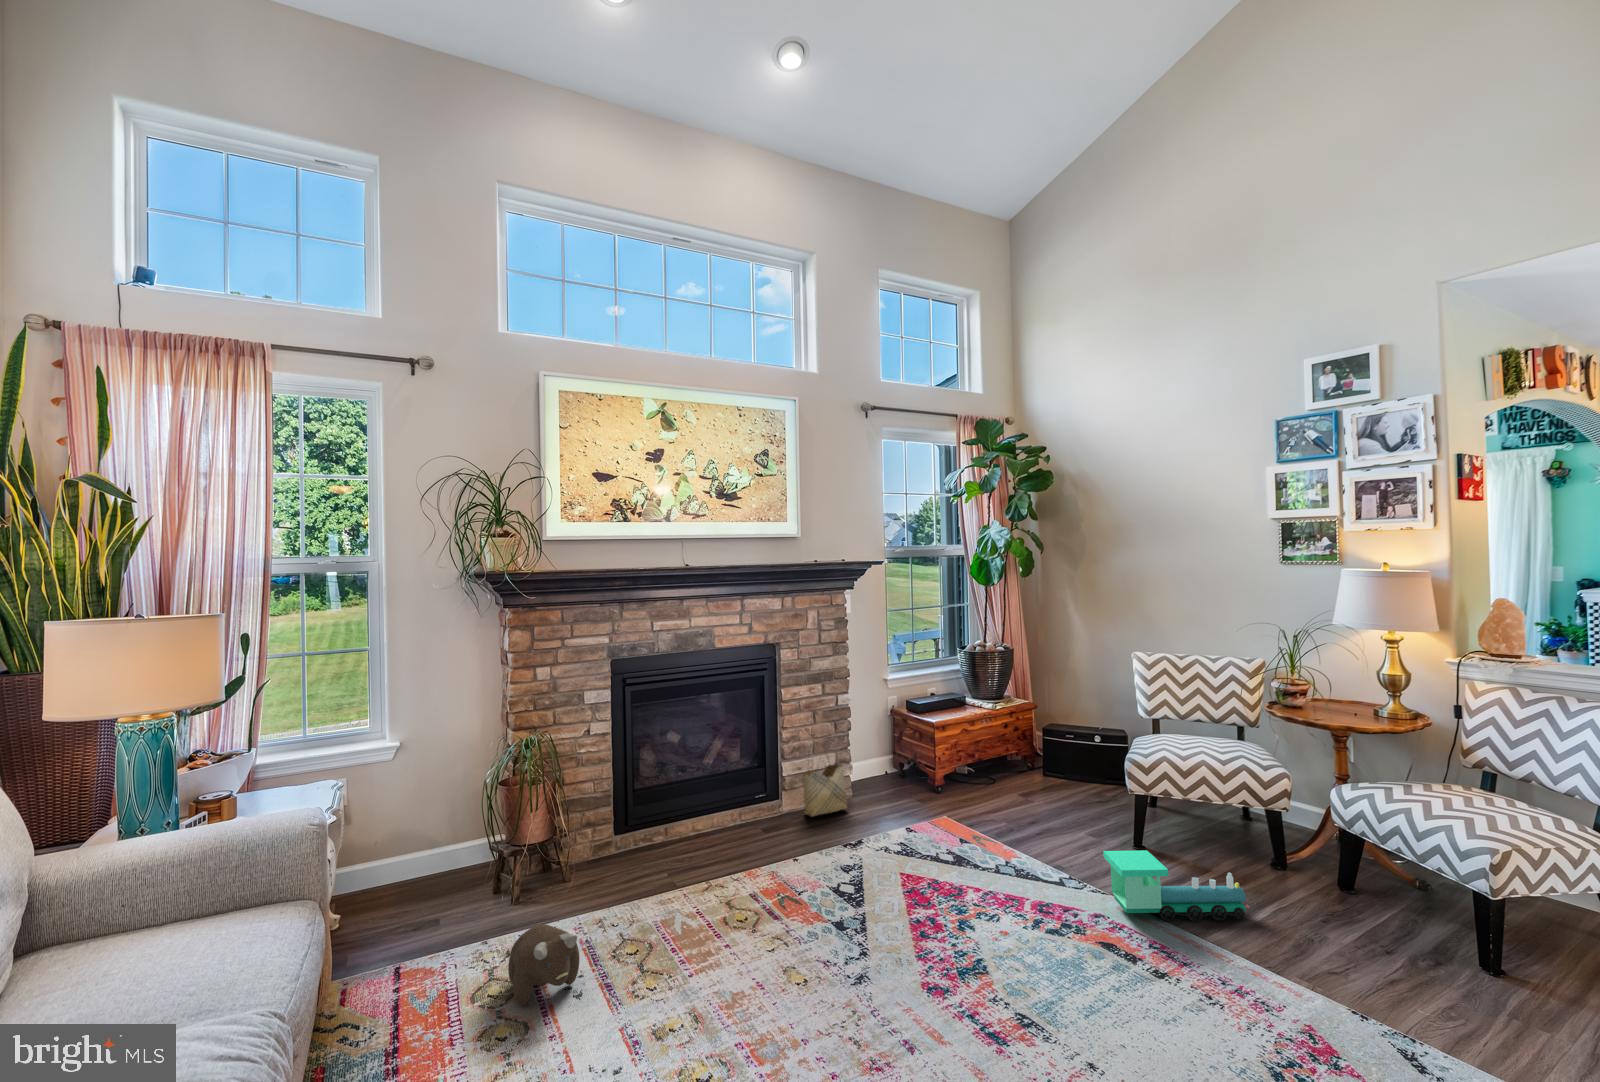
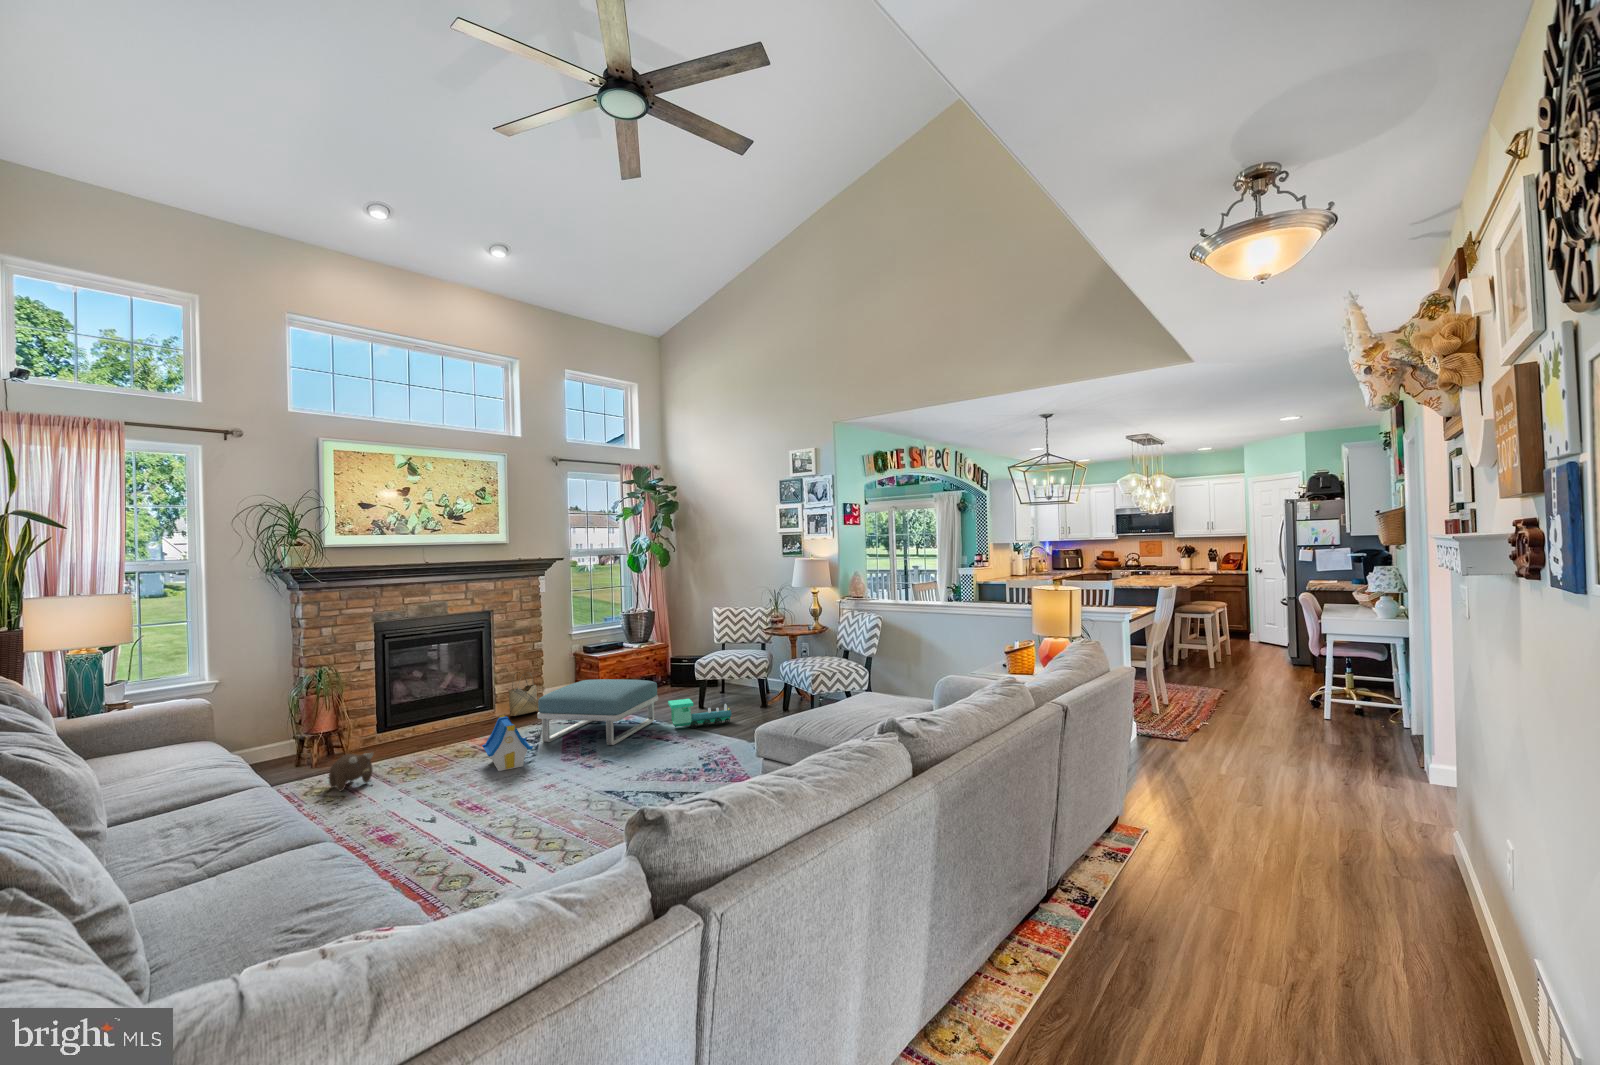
footstool: none [859,779,1074,952] -> present [537,679,658,745]
toy house: none [767,864,866,1003] -> present [482,715,533,771]

